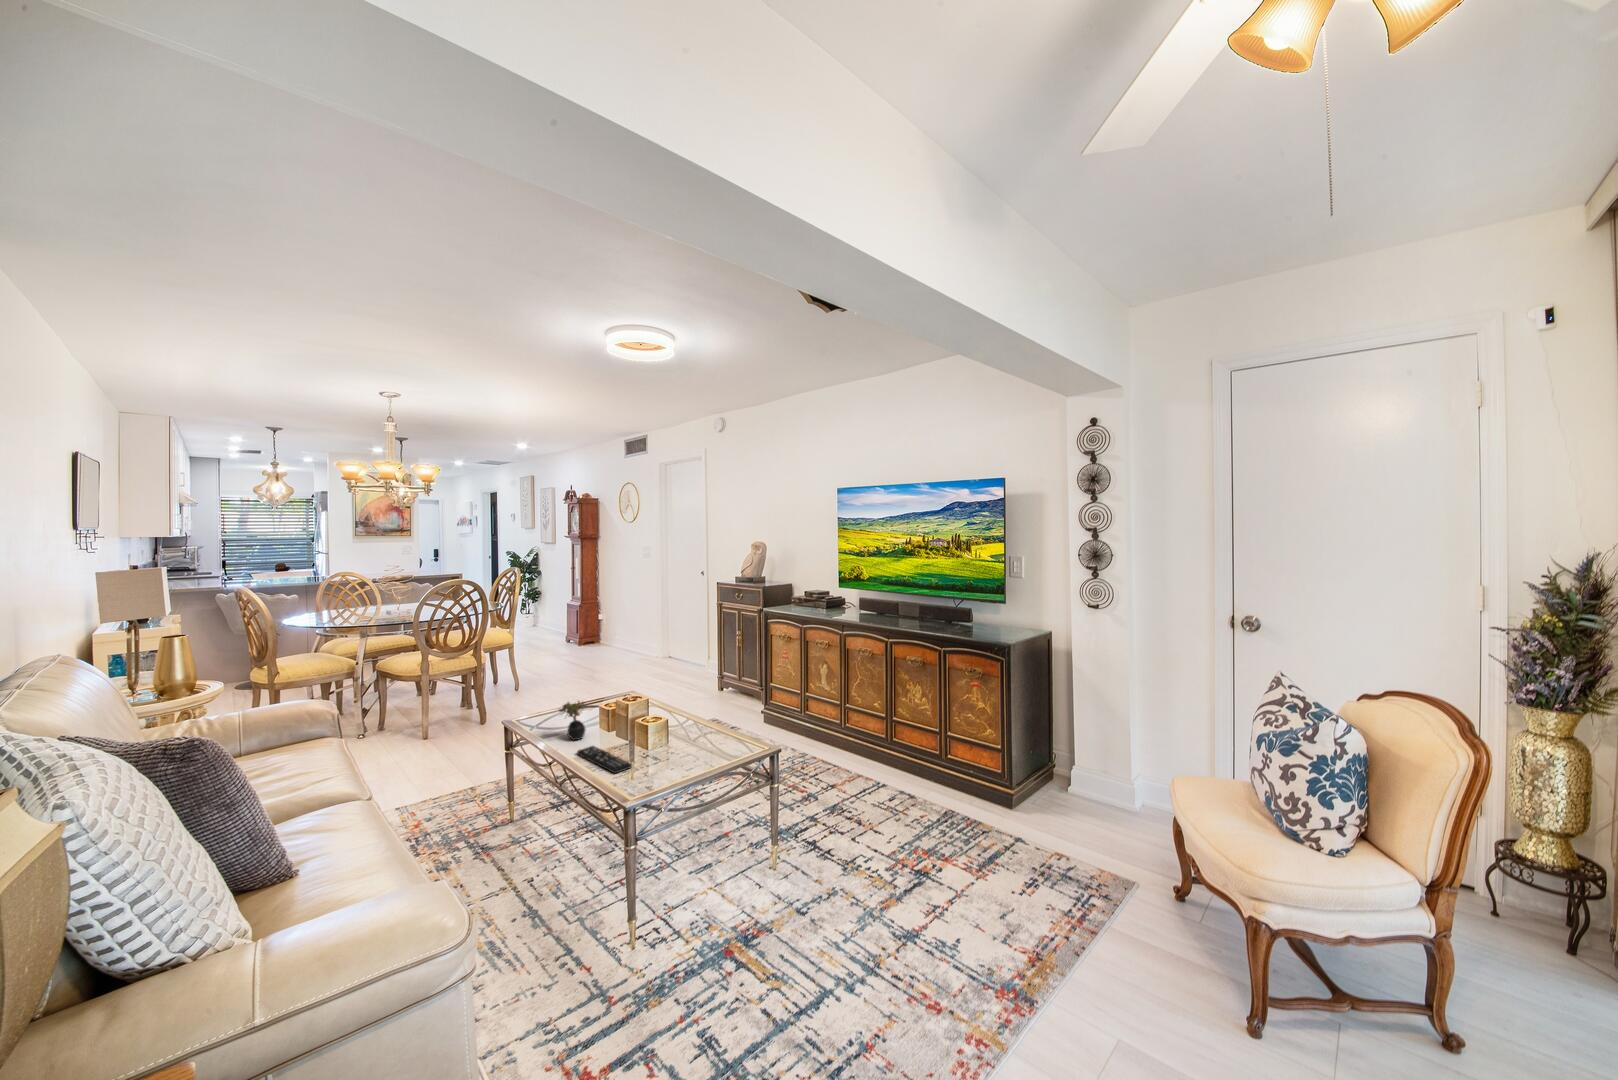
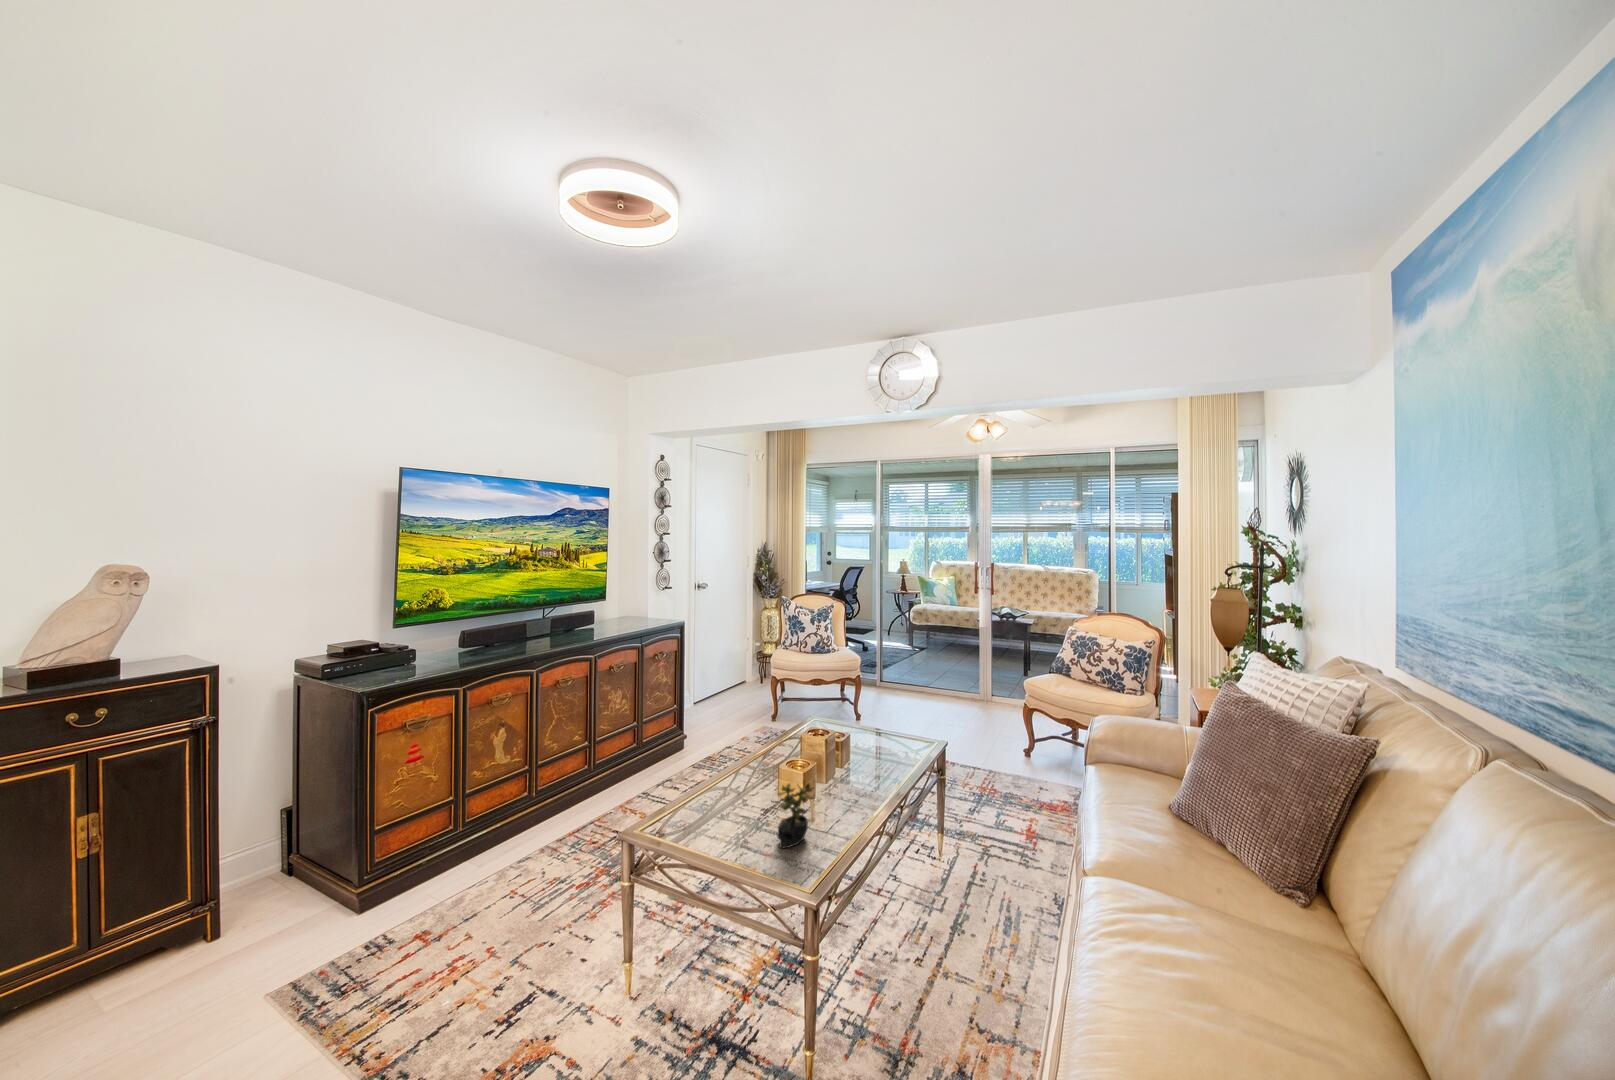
remote control: present [577,746,632,773] -> none [822,776,874,821]

